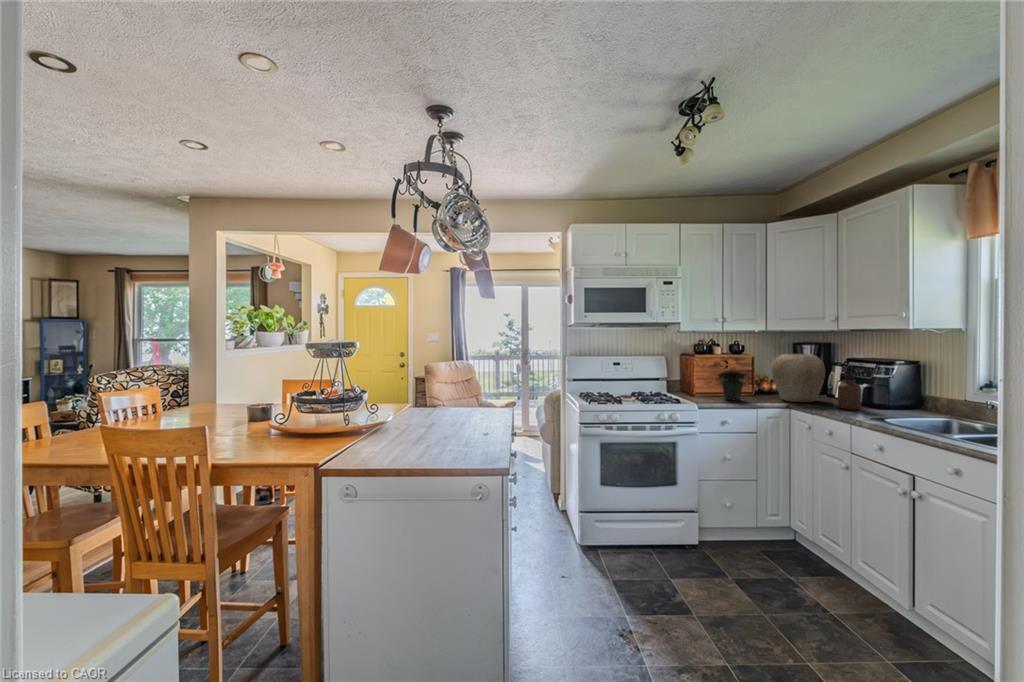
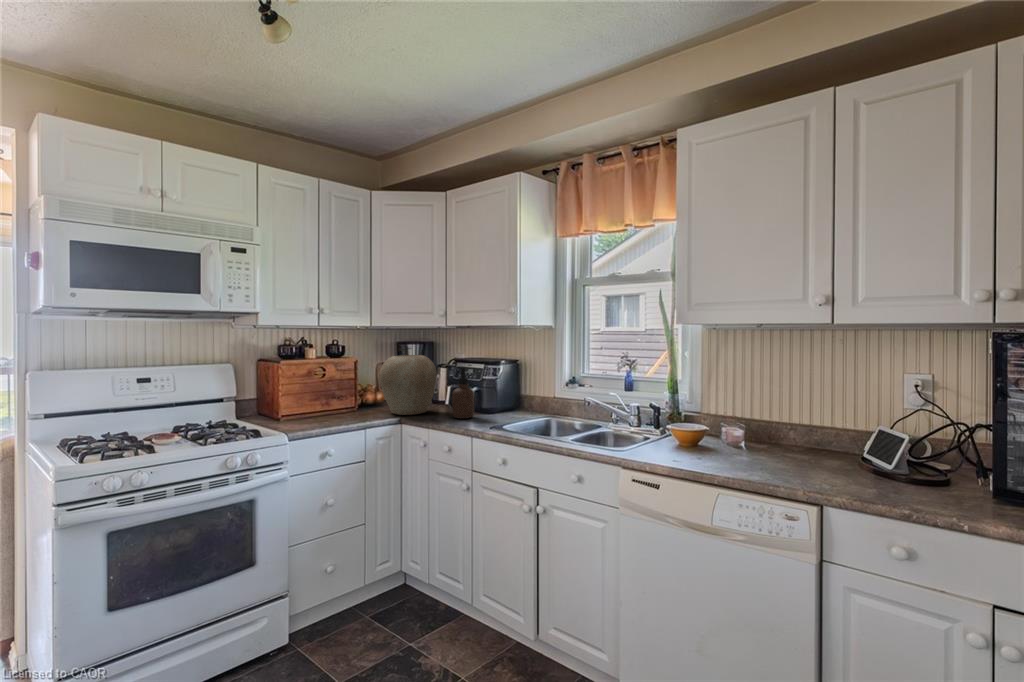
potted plant: present [718,371,747,400] -> none [311,349,353,422]

